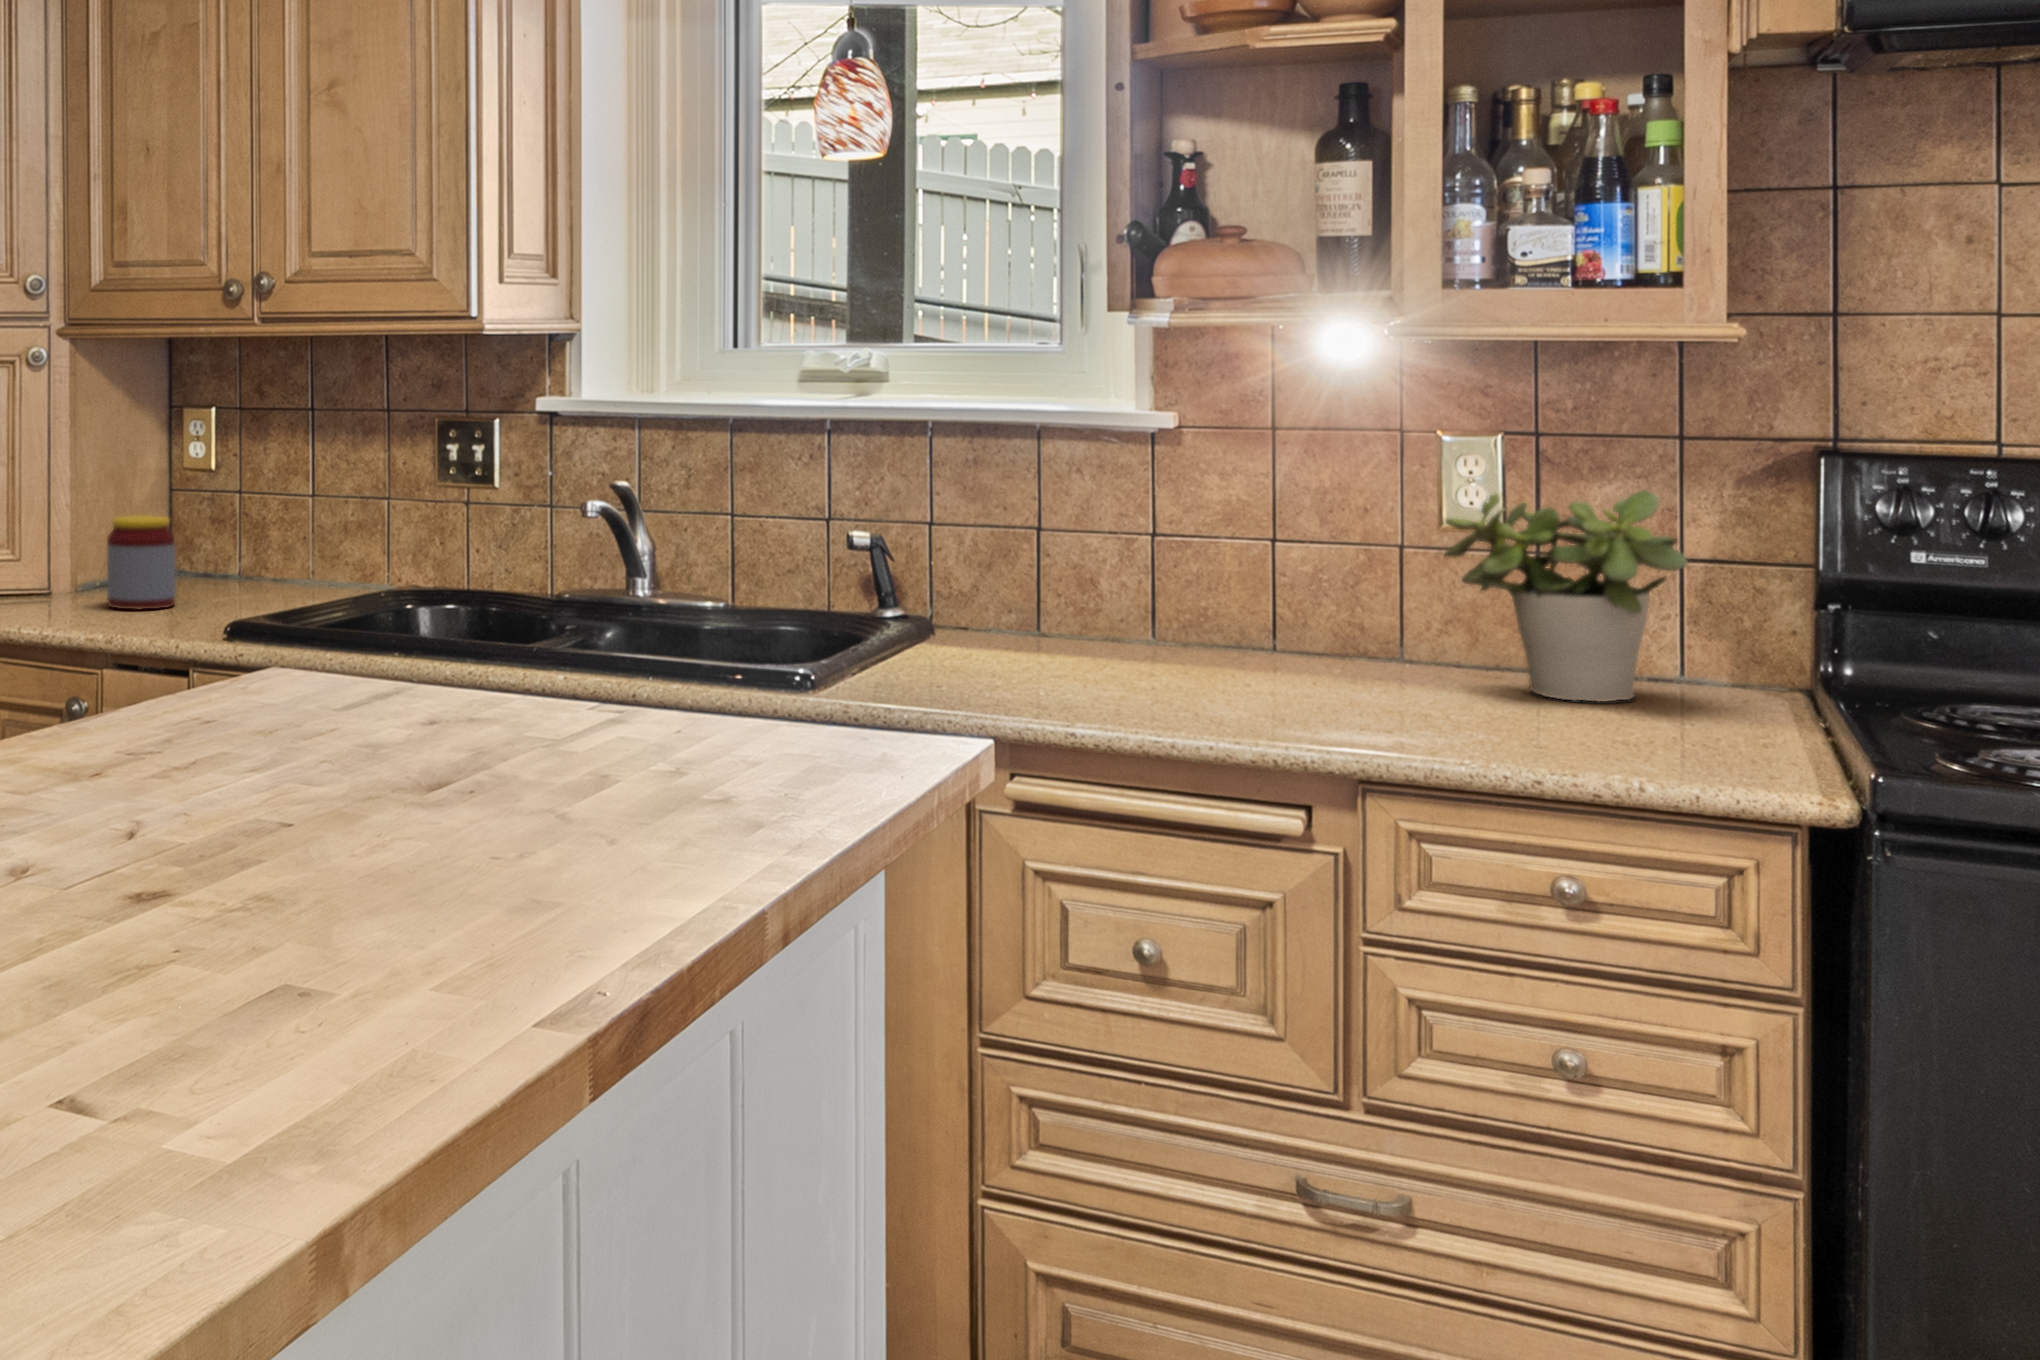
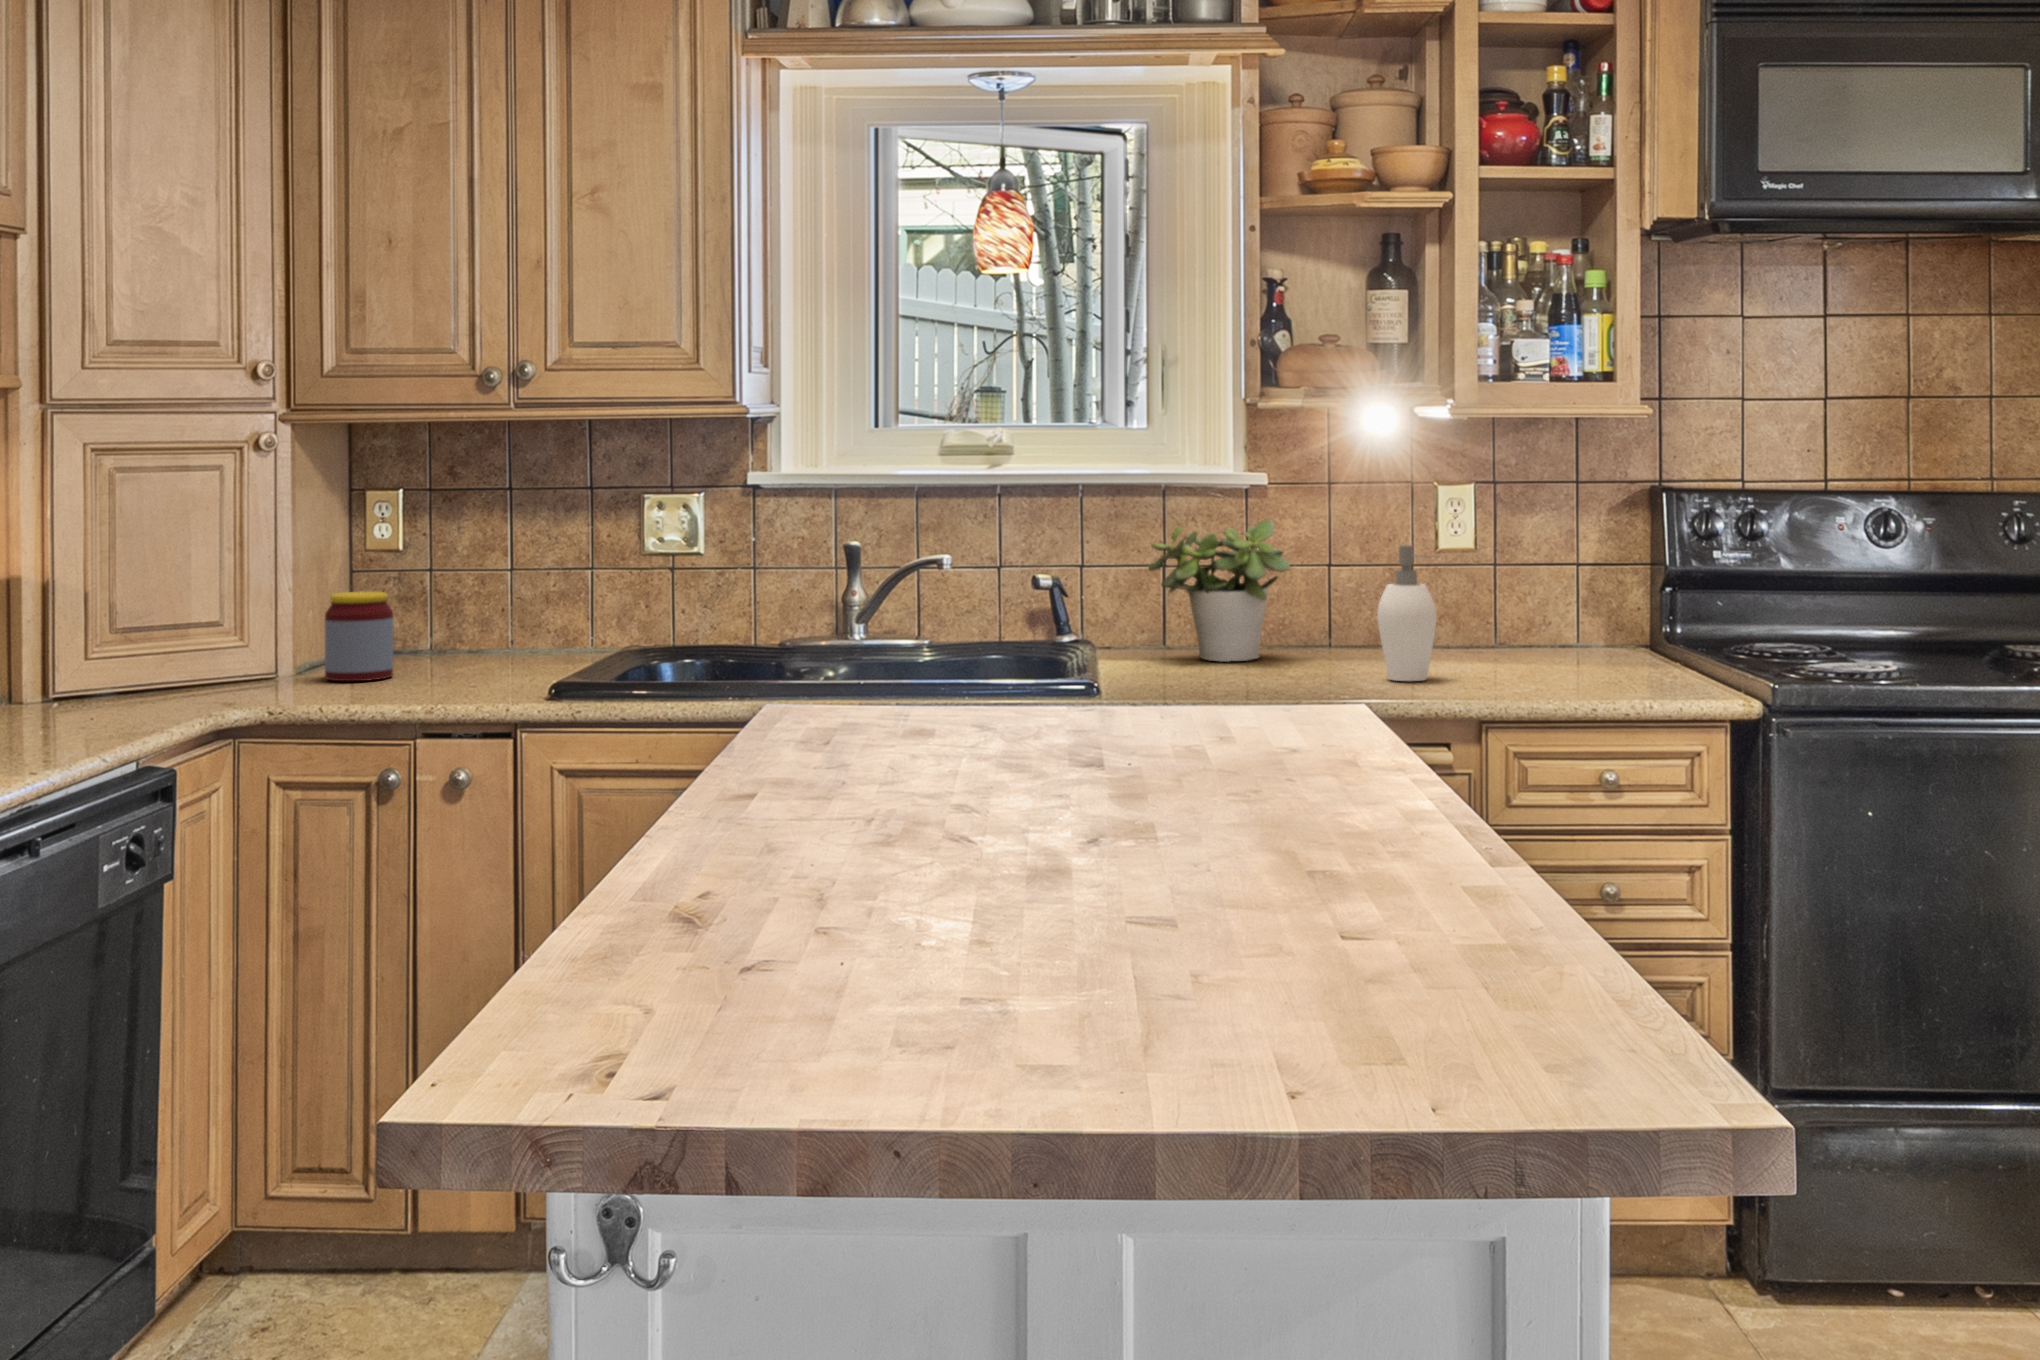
potted plant: present [1445,490,1688,701] -> present [1148,520,1290,662]
soap dispenser: none [1263,521,1355,713] -> present [1377,545,1436,681]

